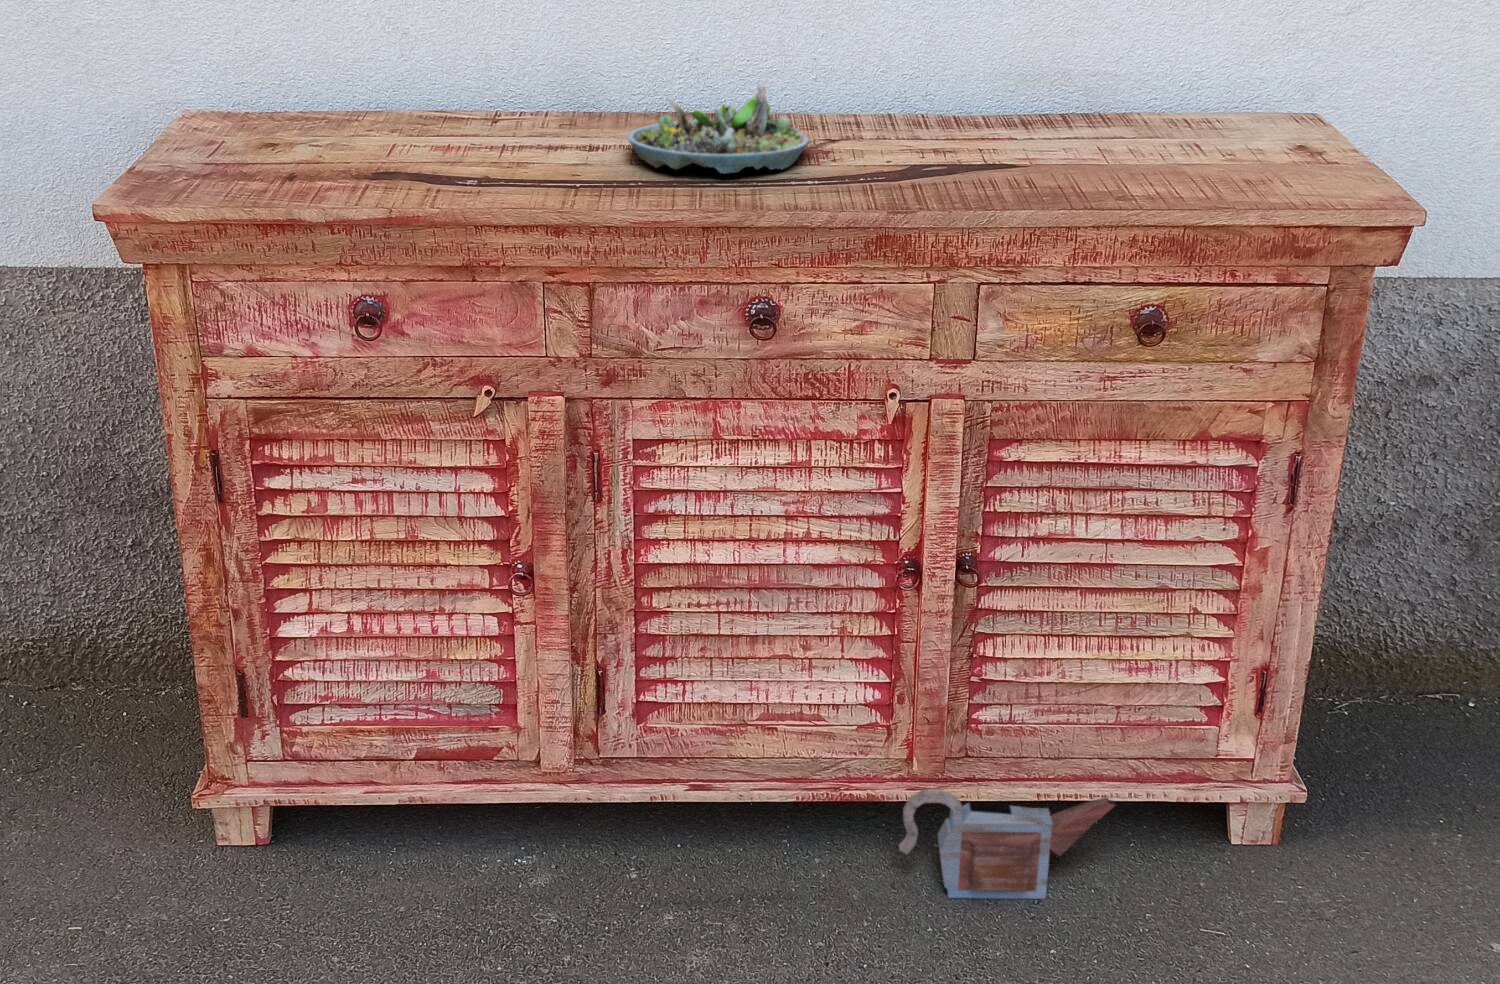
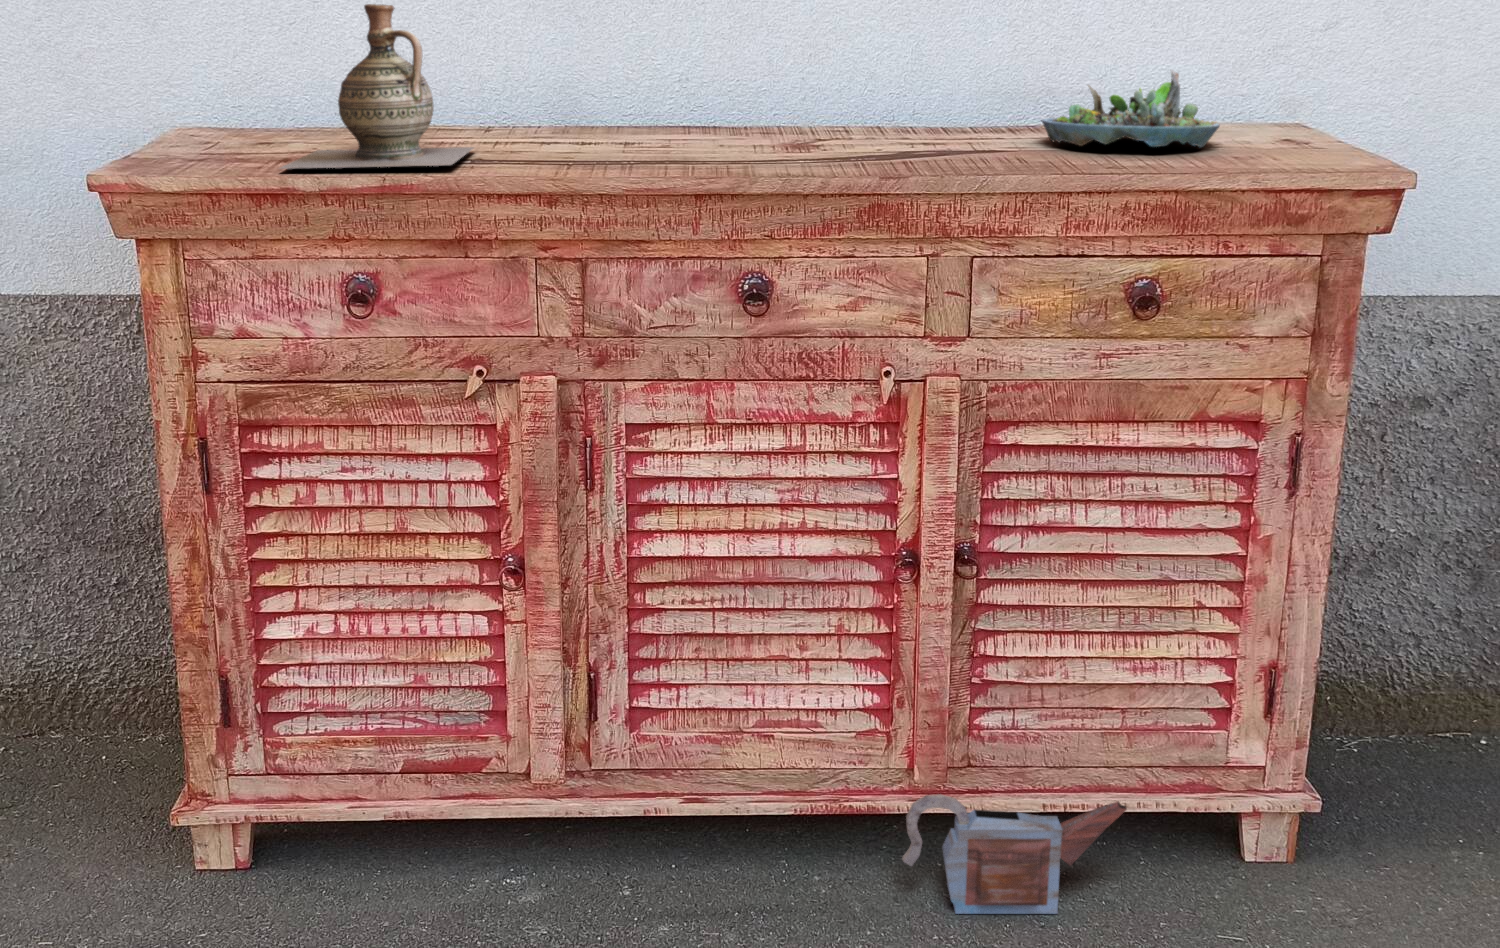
ceramic jug: none [282,16,480,193] -> present [281,4,474,169]
succulent planter: present [627,83,809,174] -> present [1042,70,1220,147]

